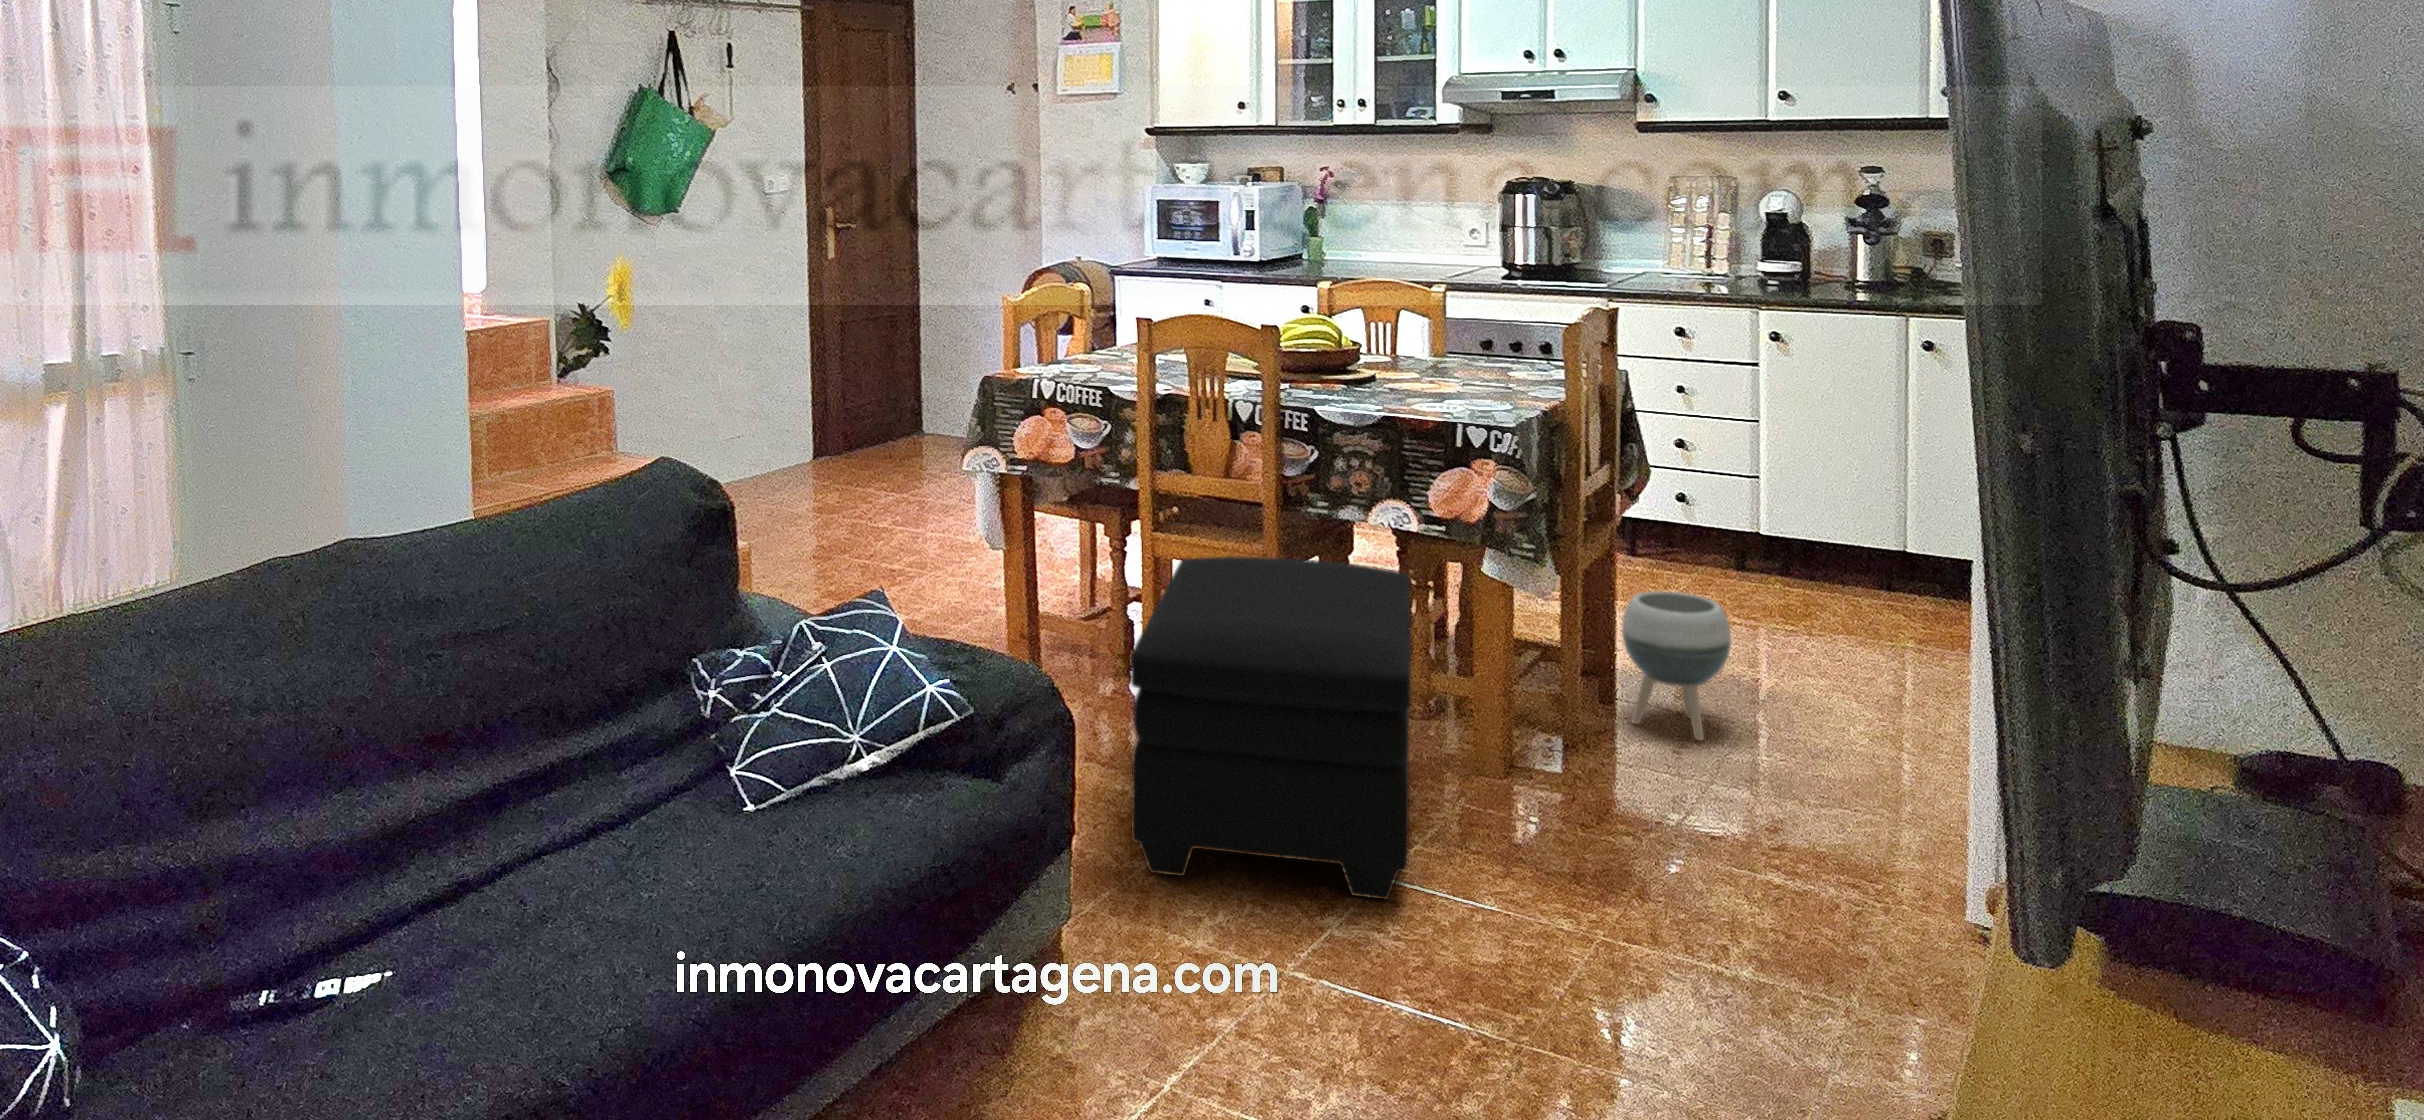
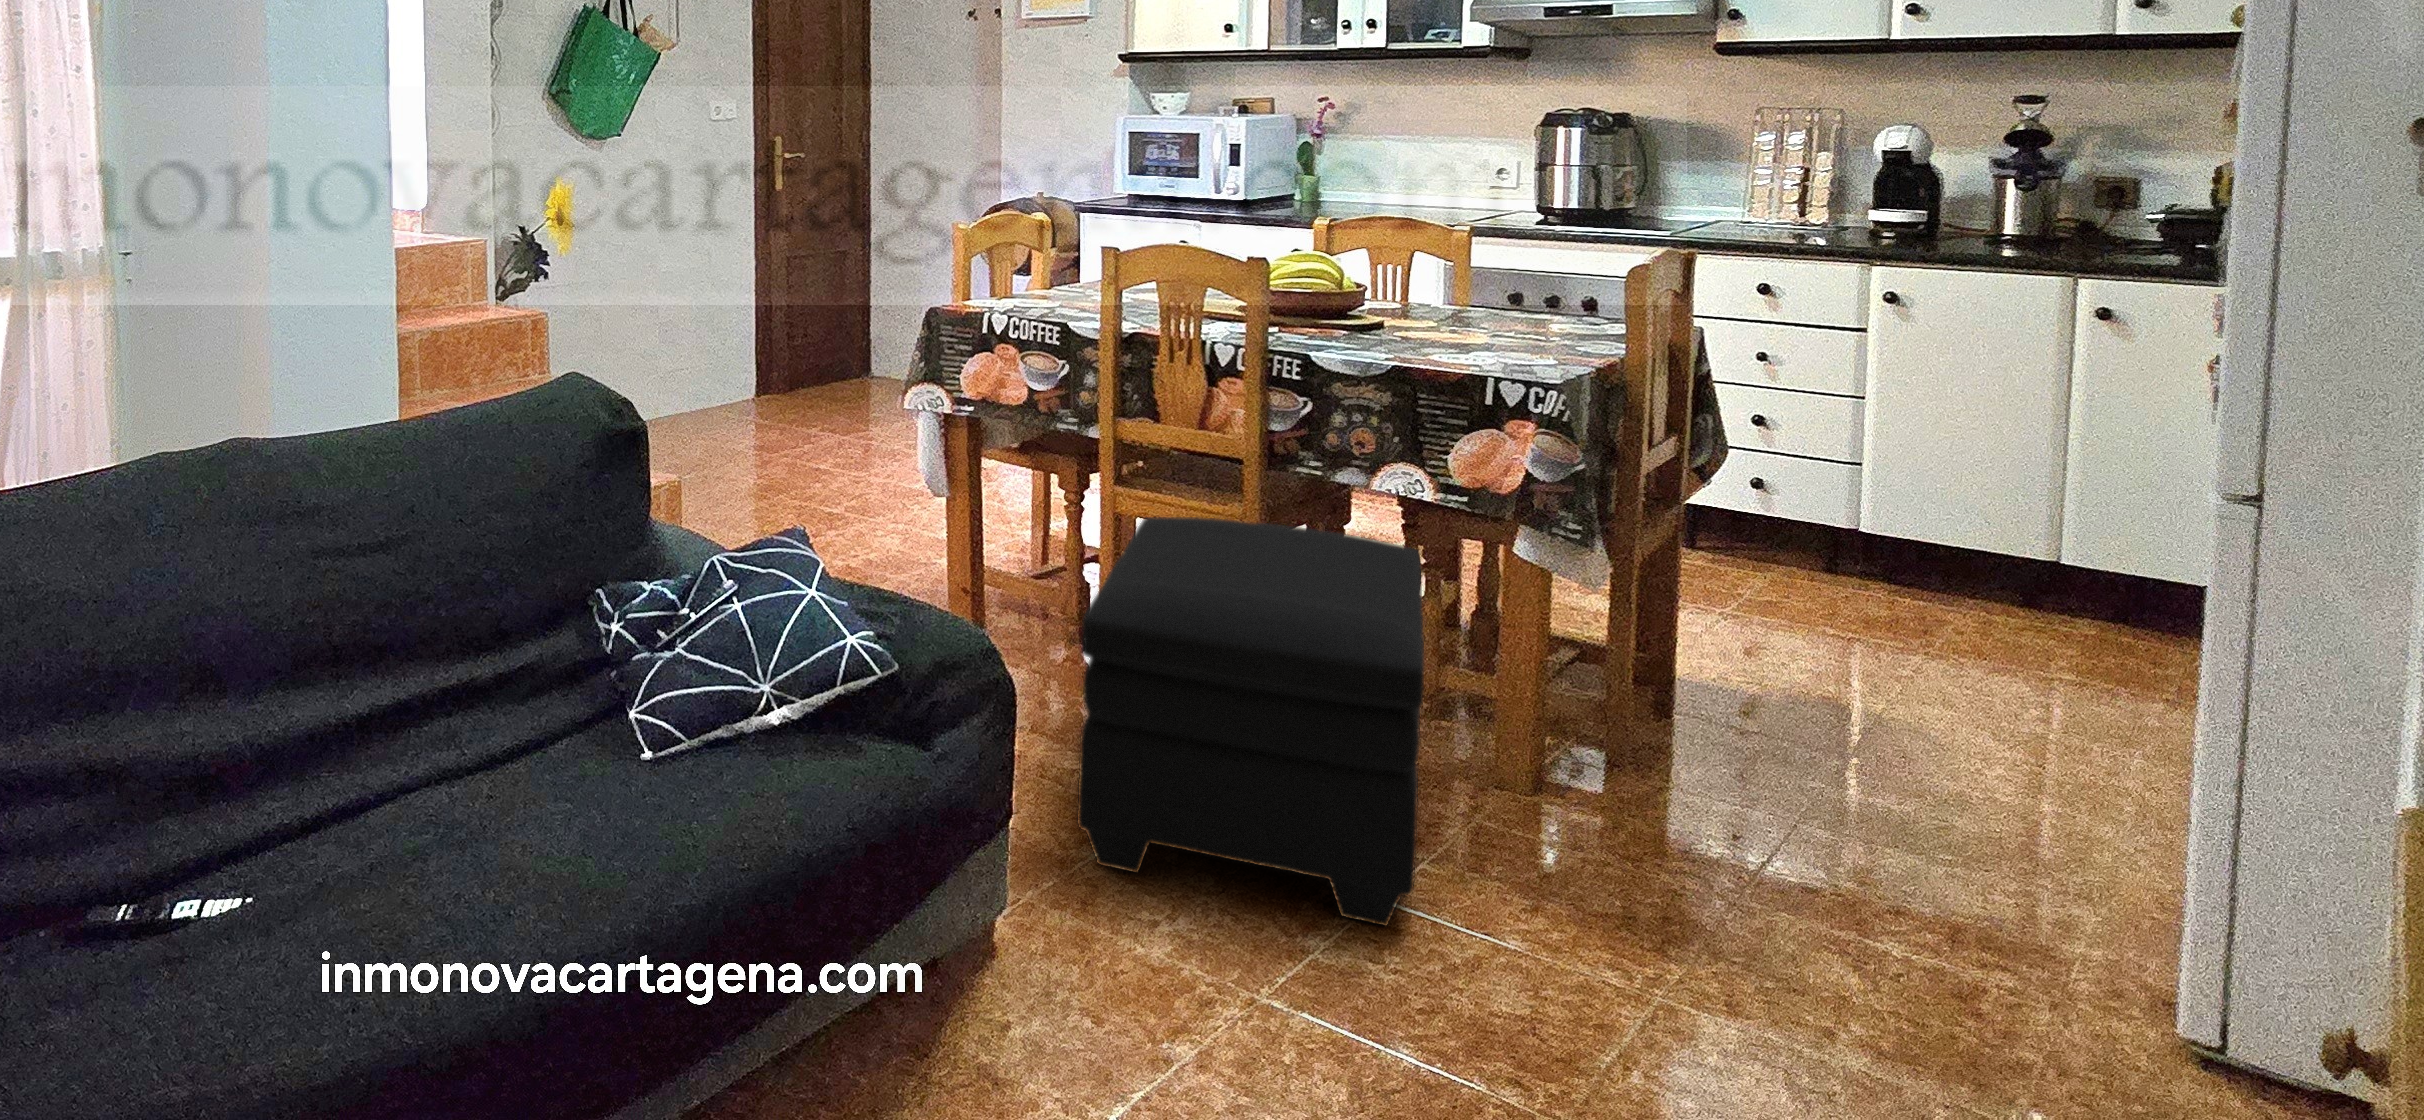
planter: present [1622,591,1731,740] -> none [1690,591,1837,773]

